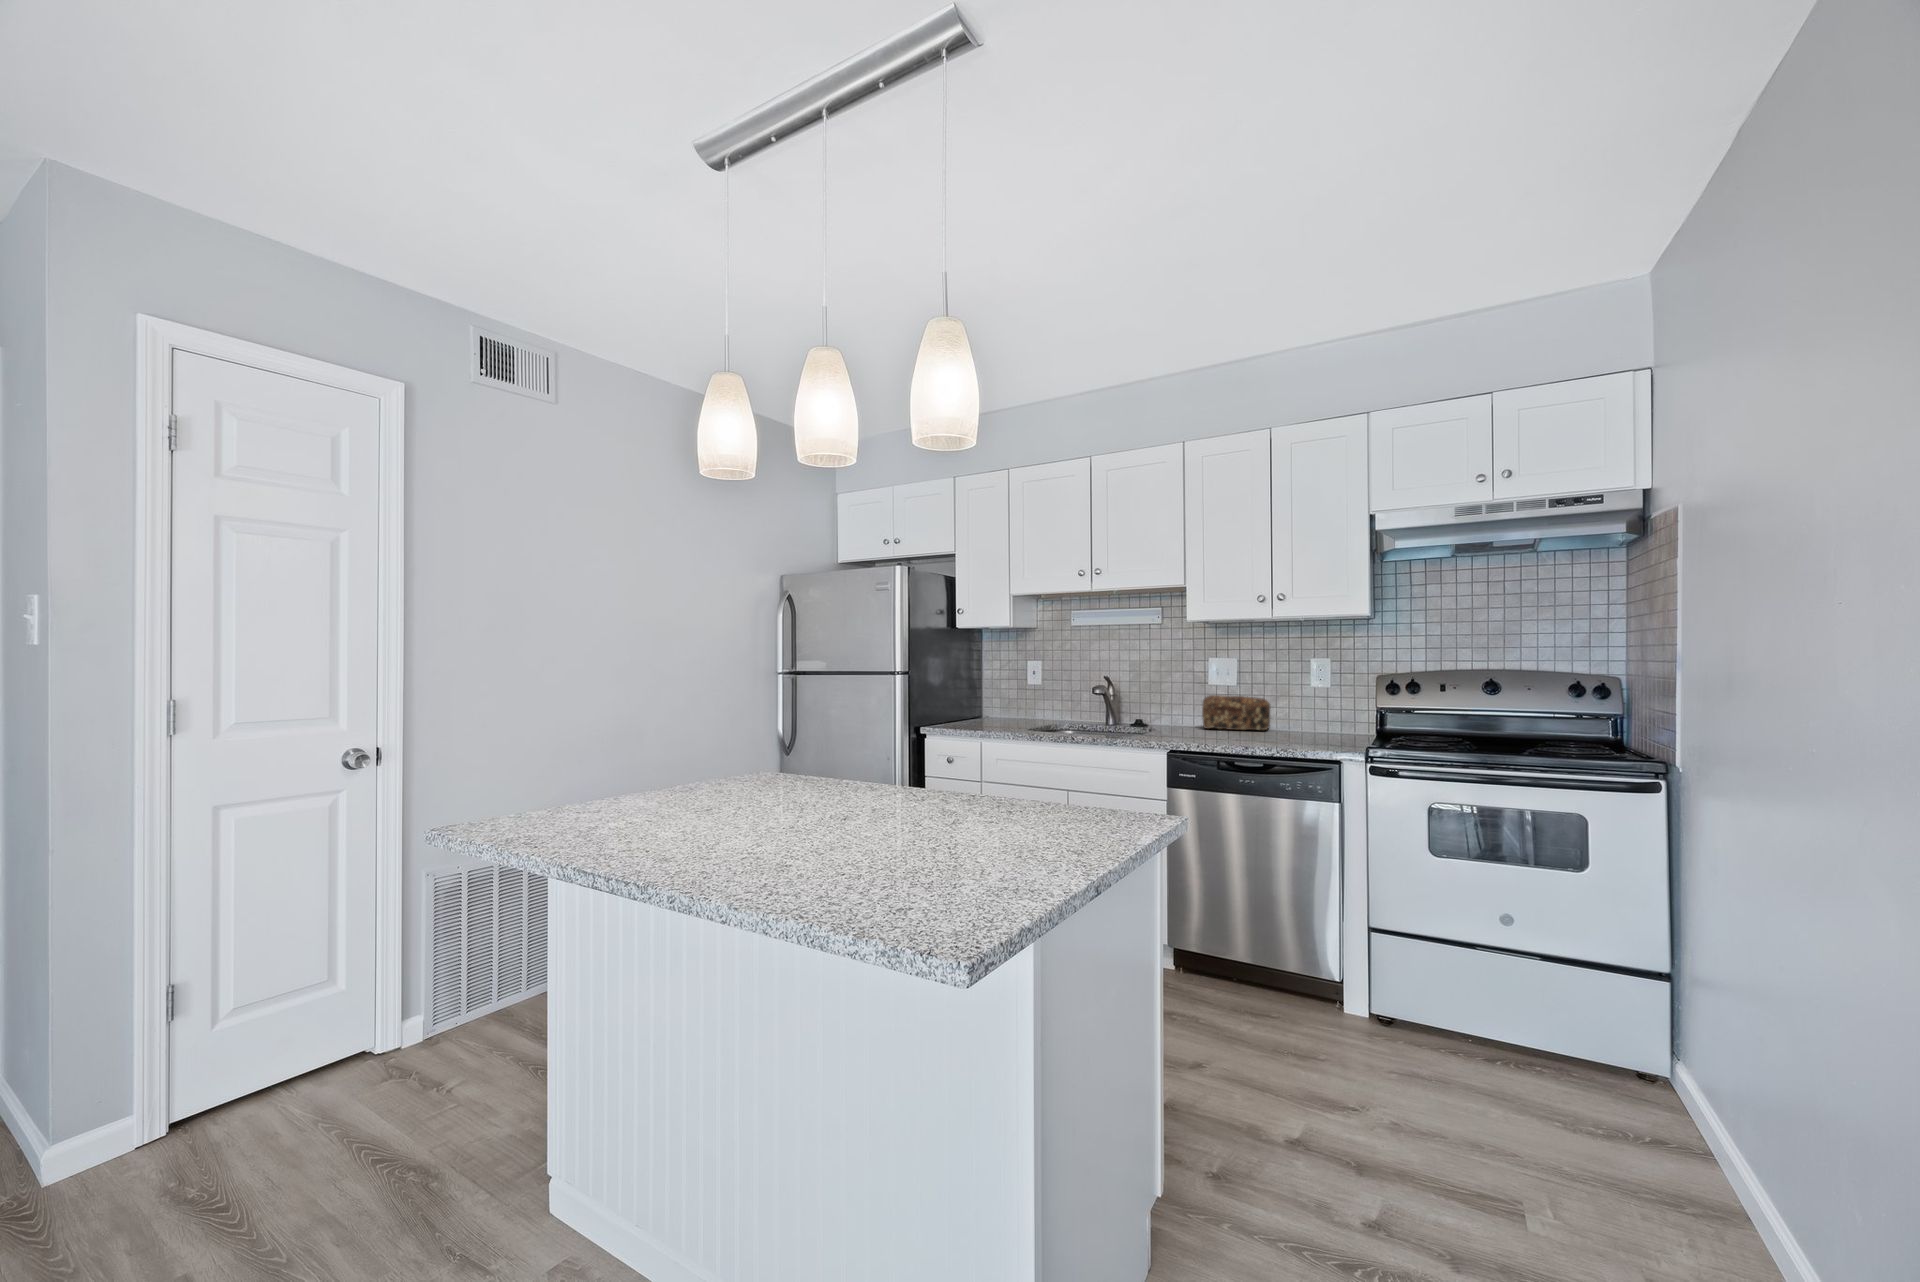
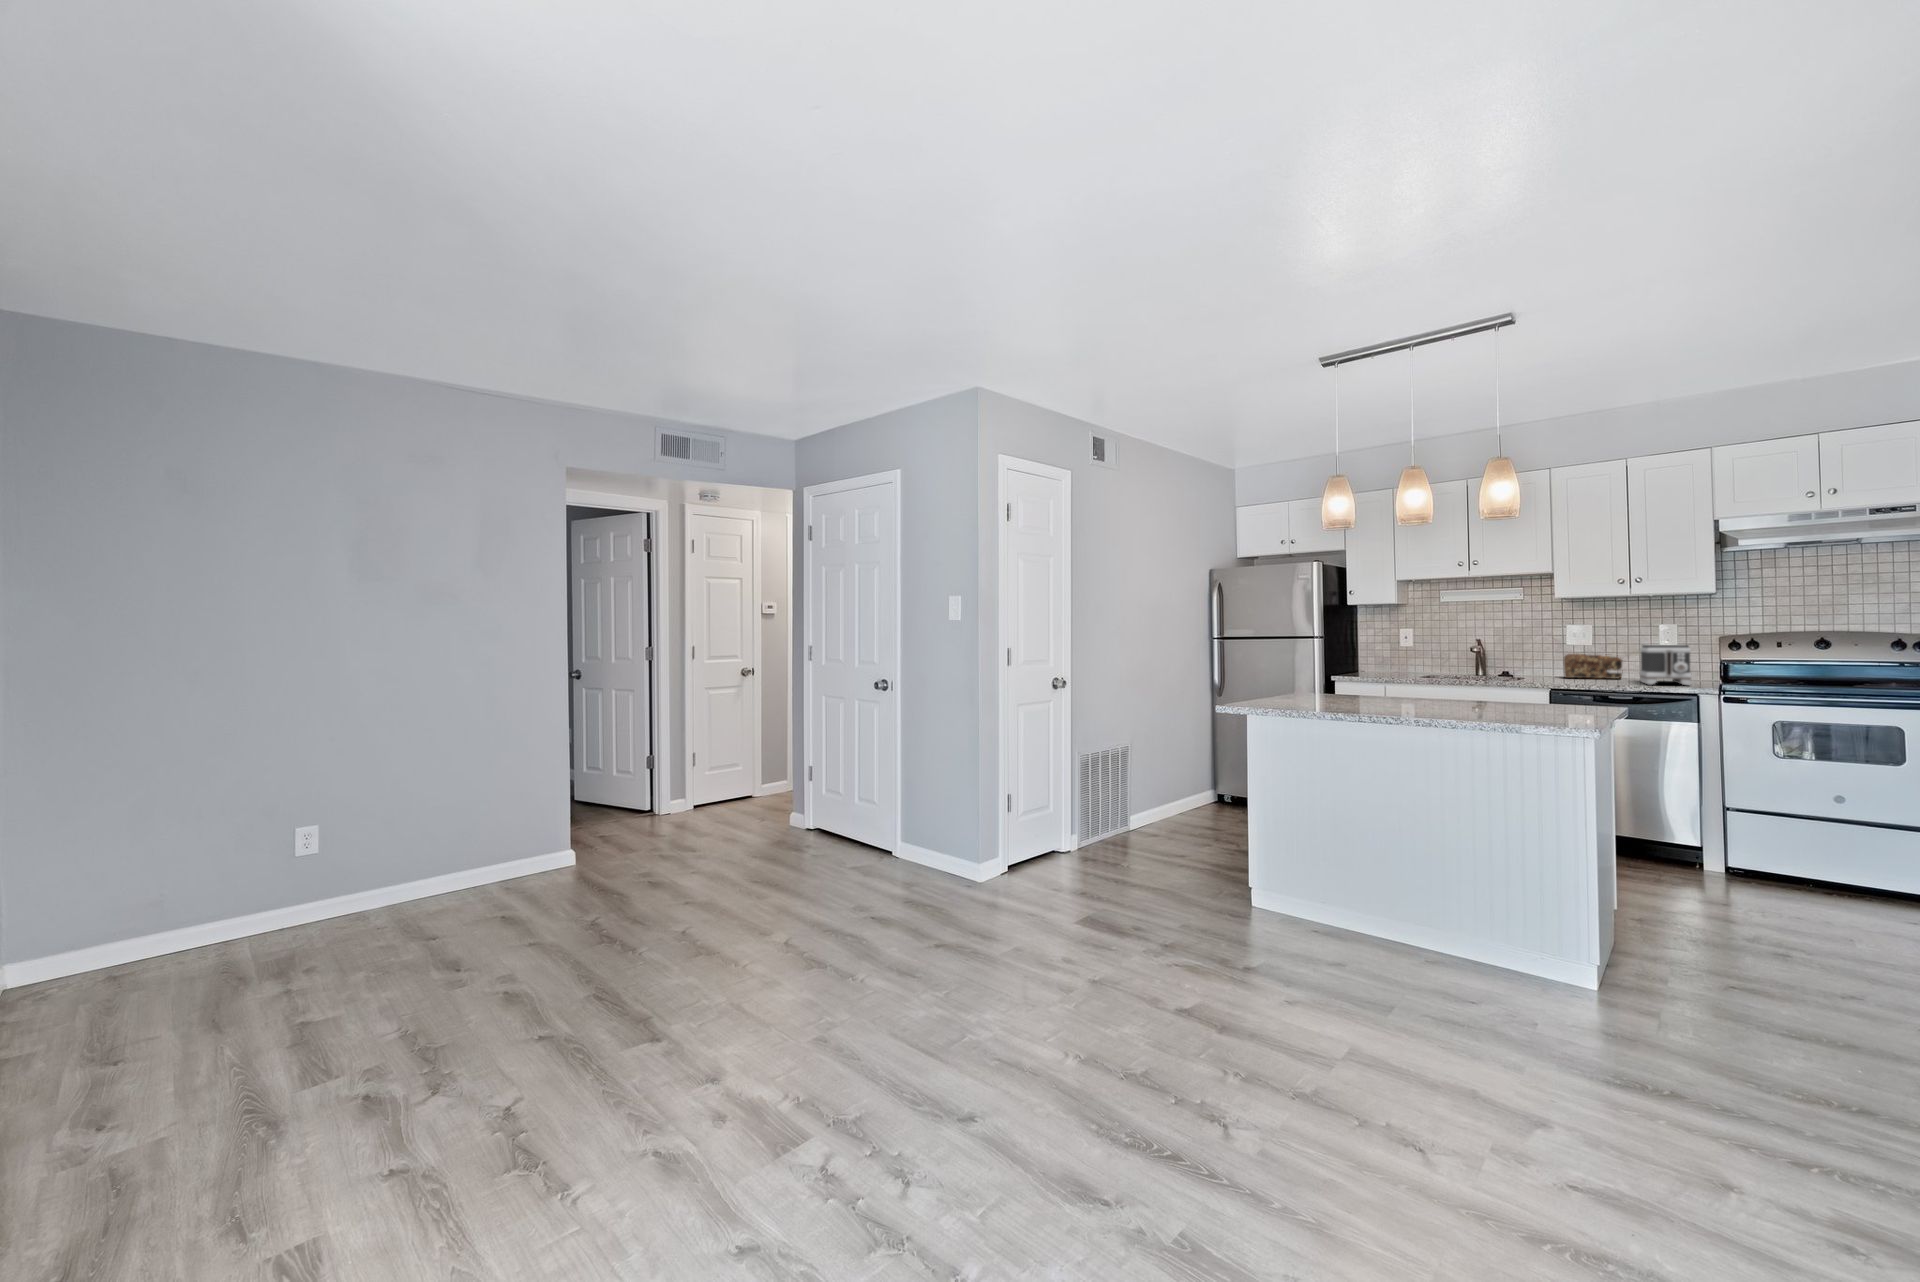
toaster: none [1284,686,1337,746] -> present [1640,645,1692,685]

